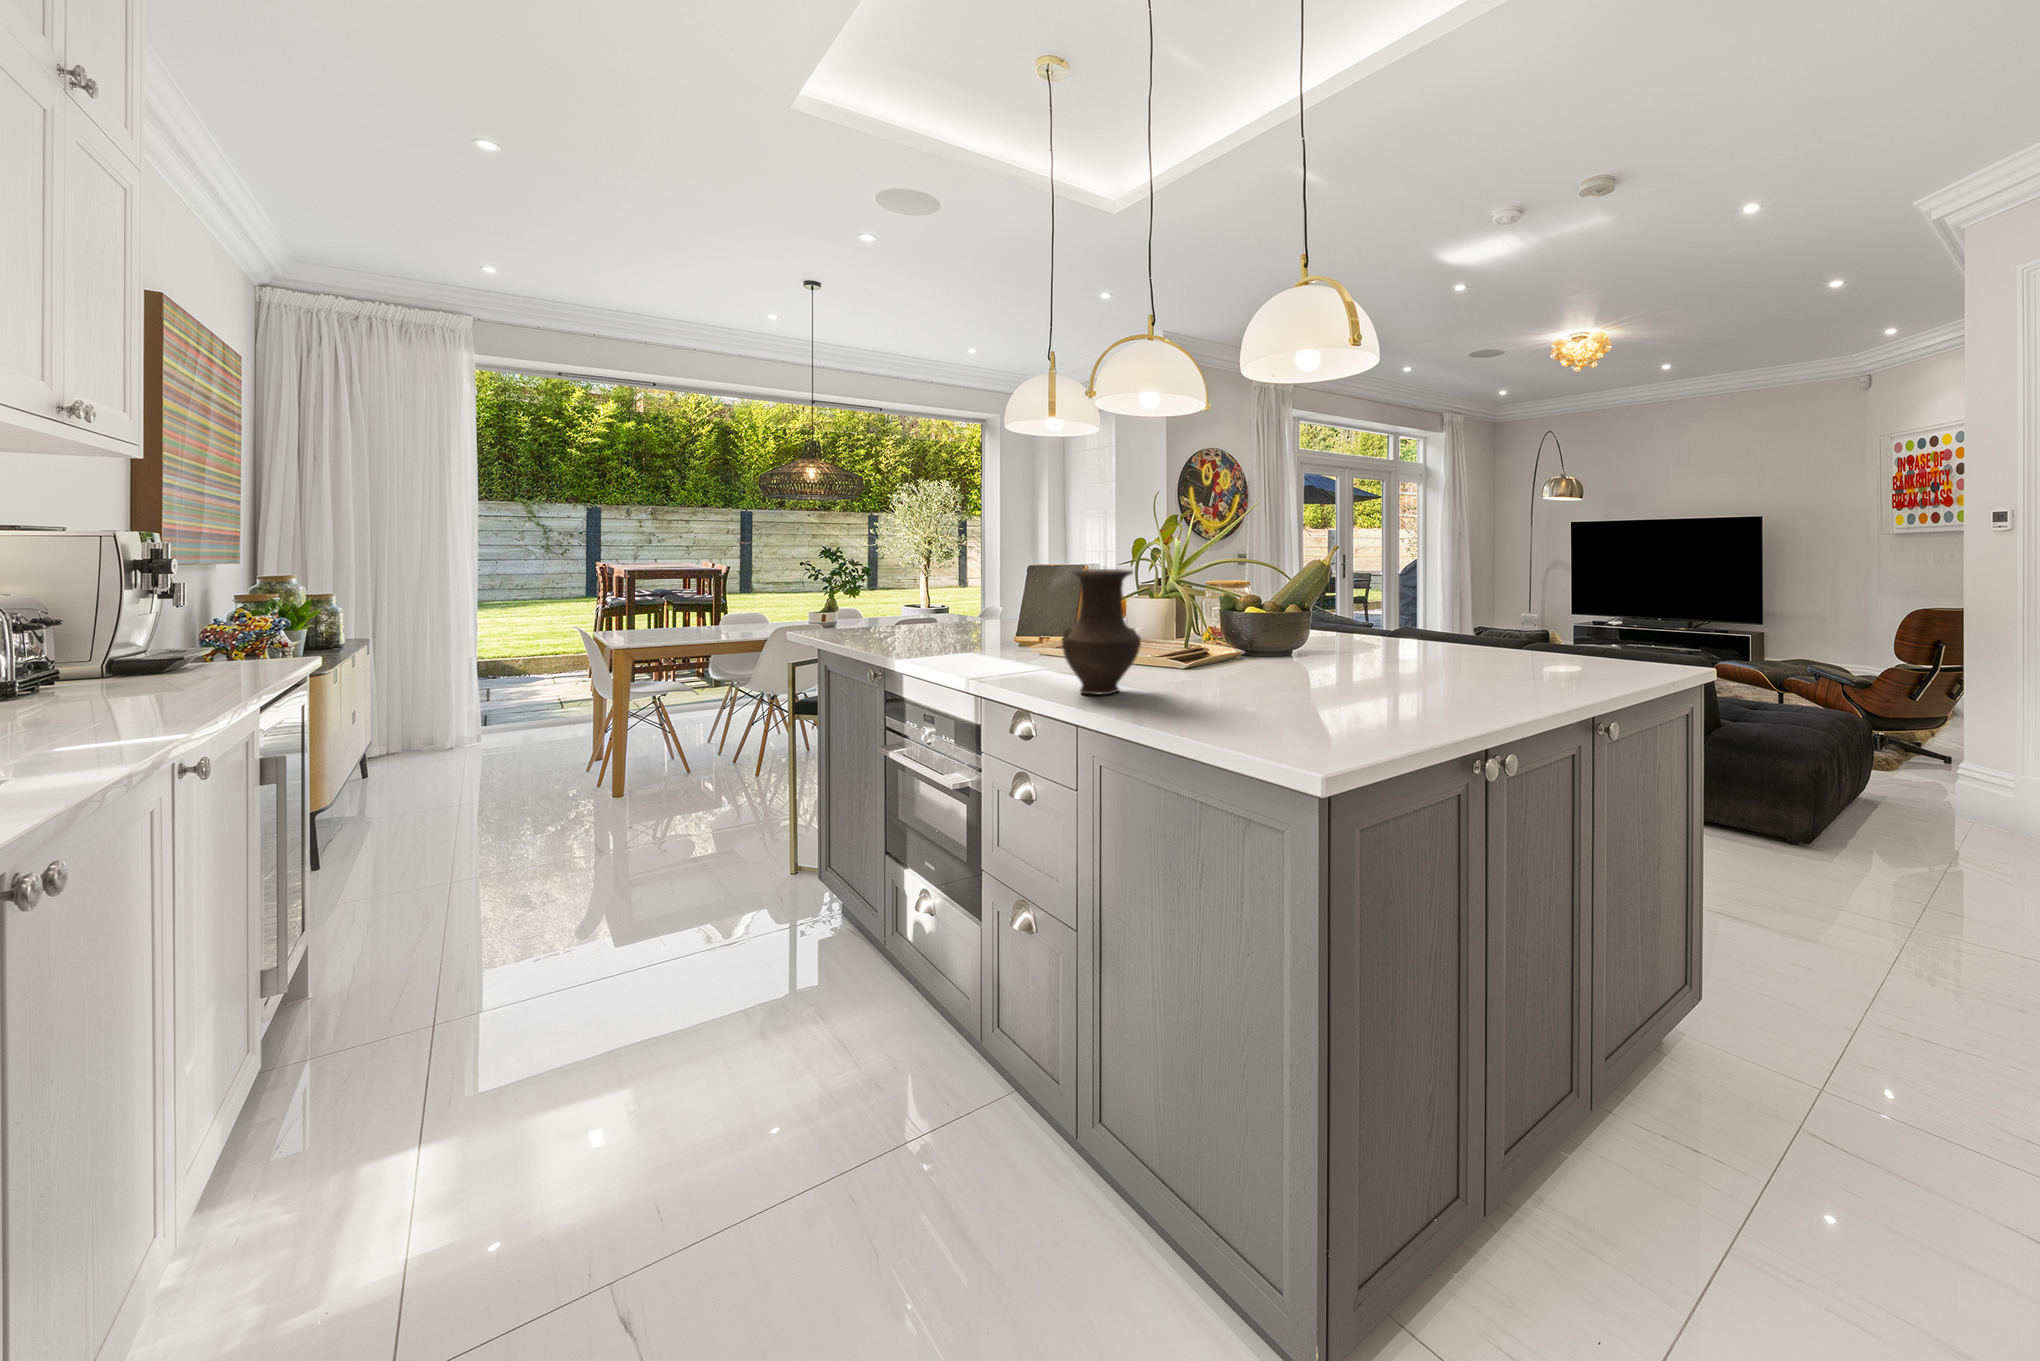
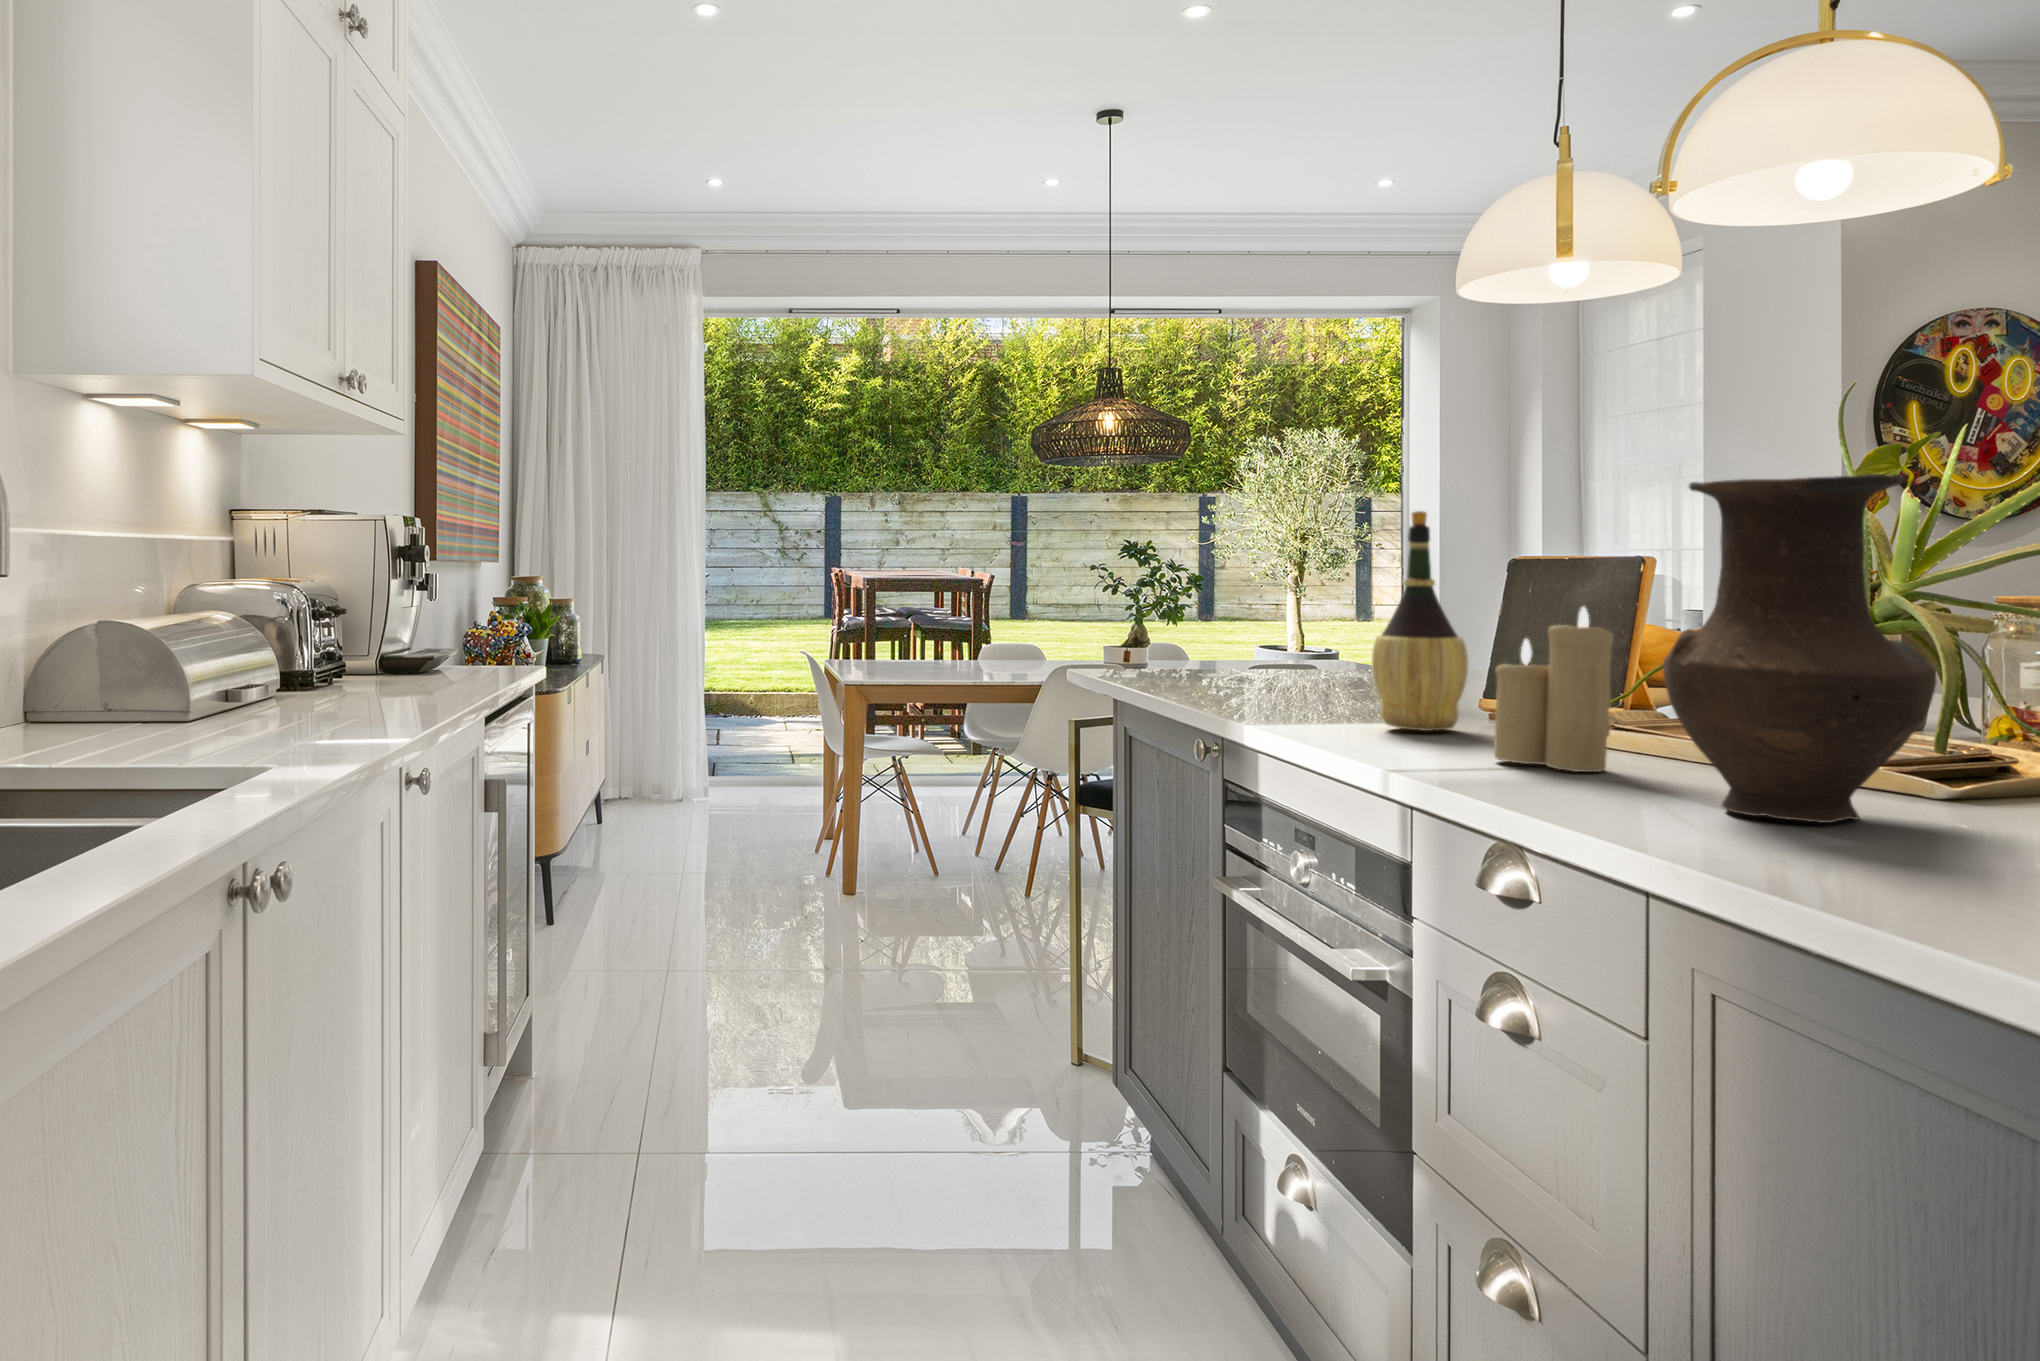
wine bottle: none [959,565,1001,665] -> present [1372,511,1468,731]
candle: none [1007,613,1051,681] -> present [1494,607,1613,772]

